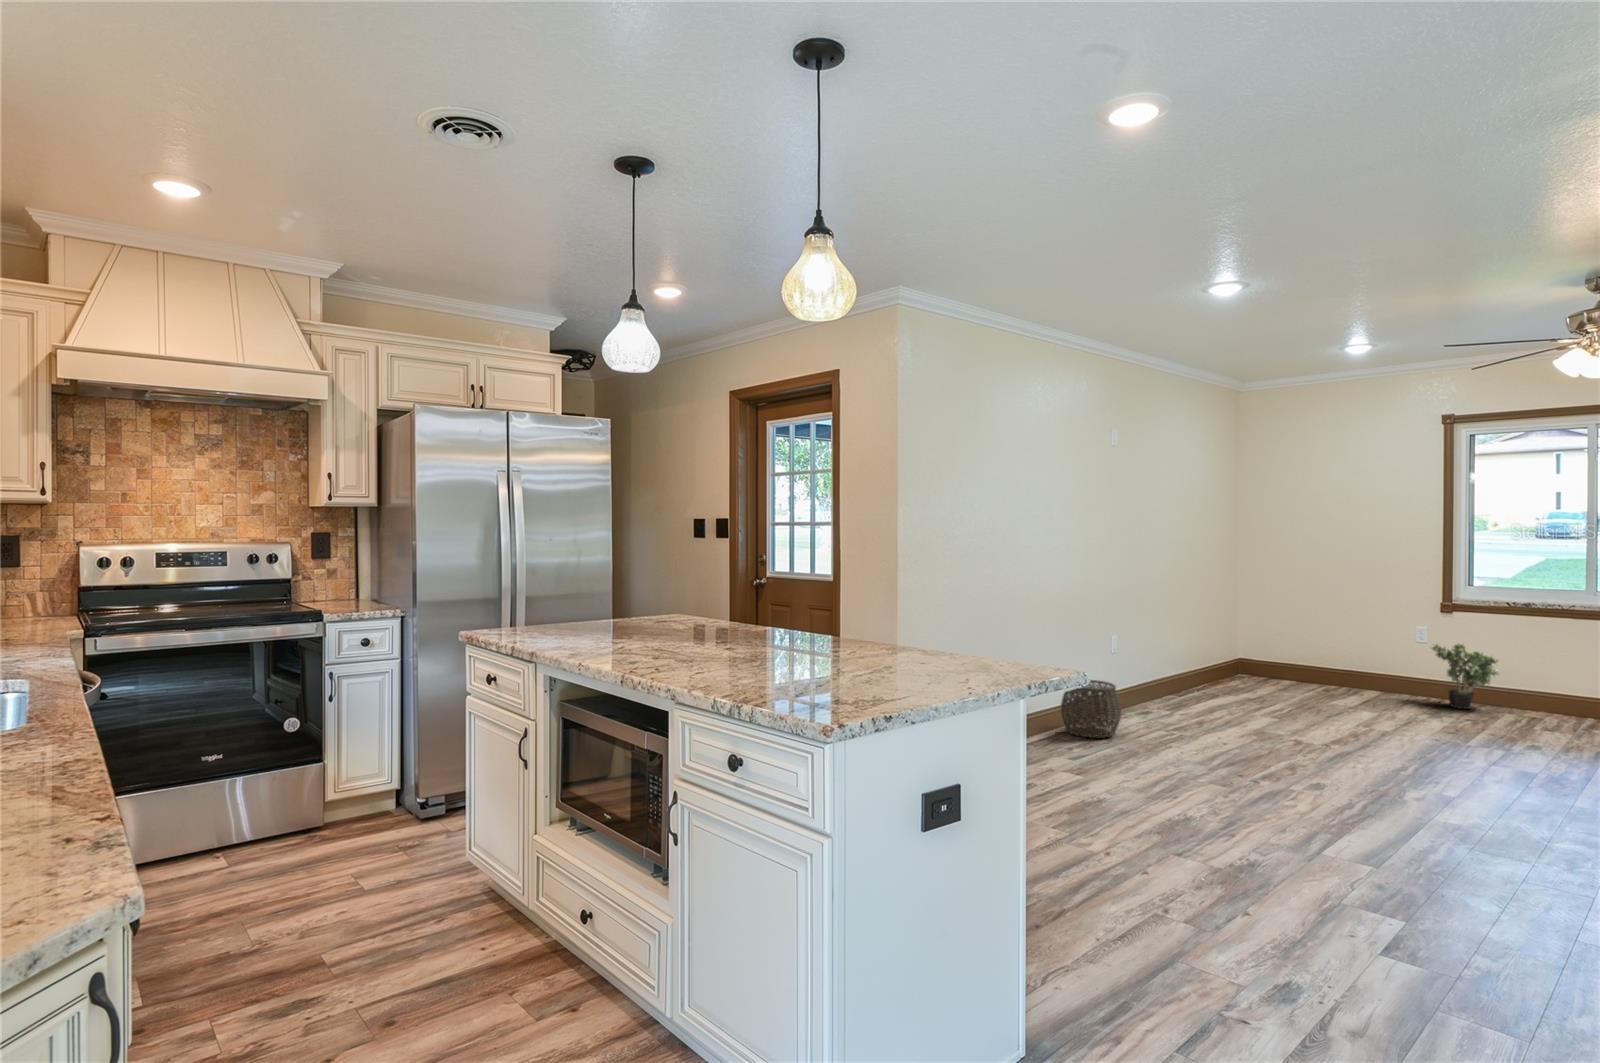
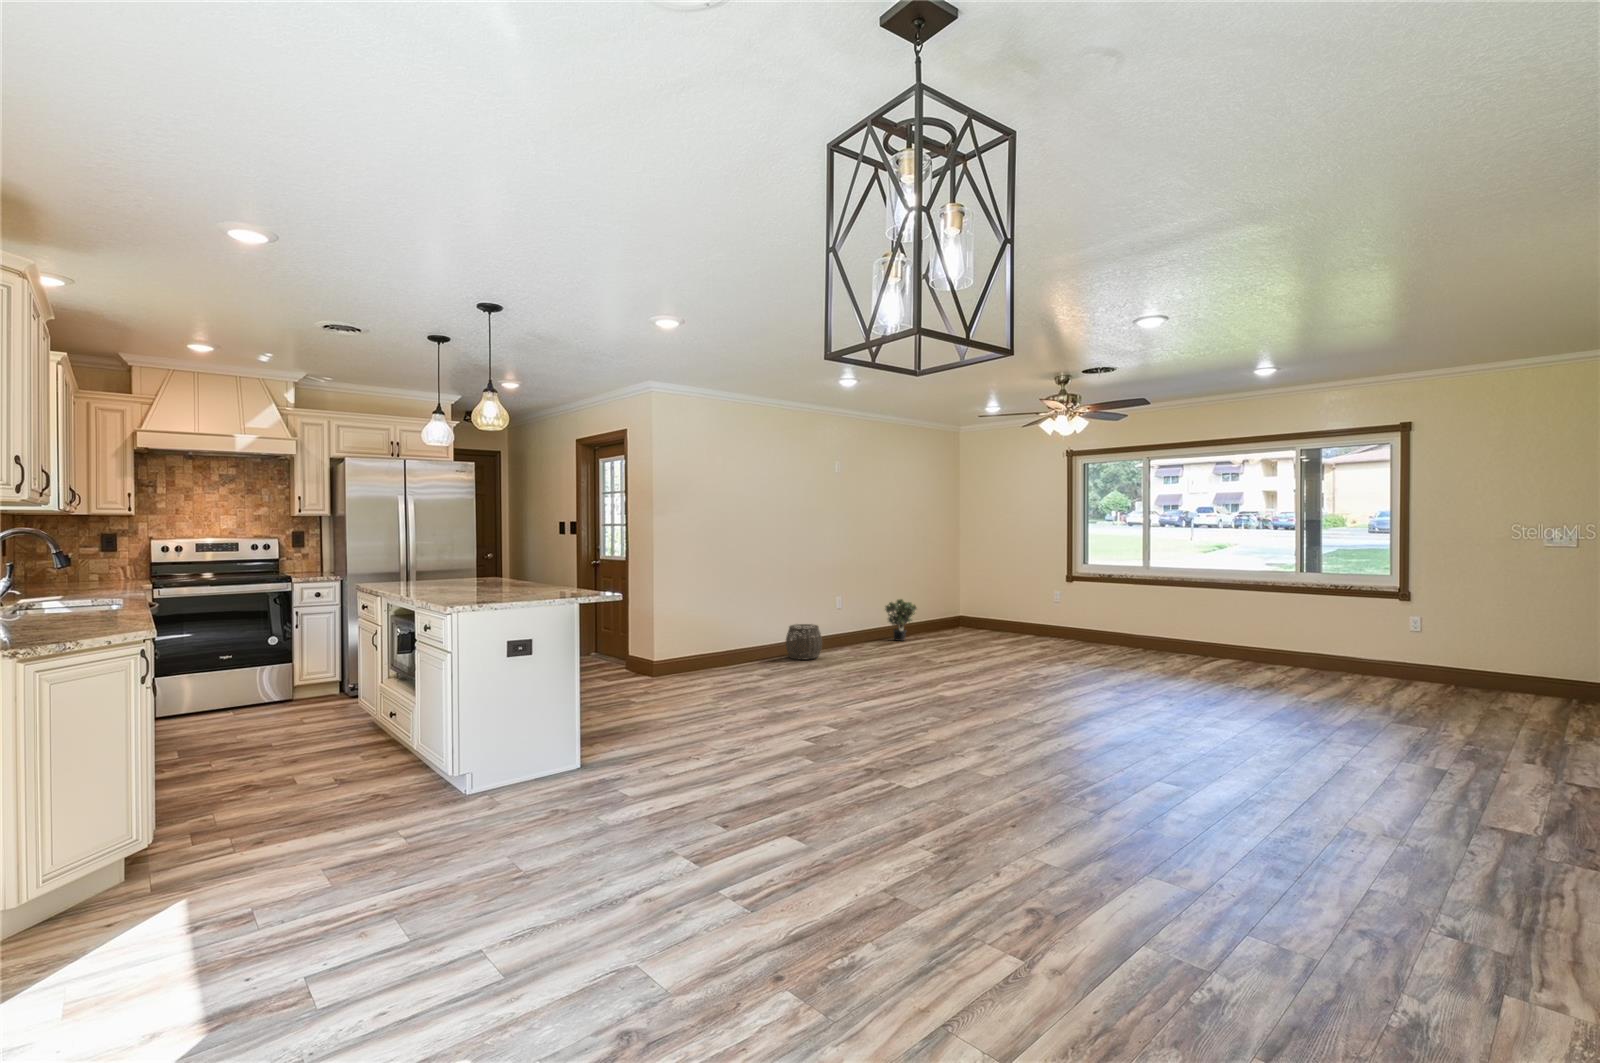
potted plant: present [1430,644,1499,709] -> present [885,599,917,641]

